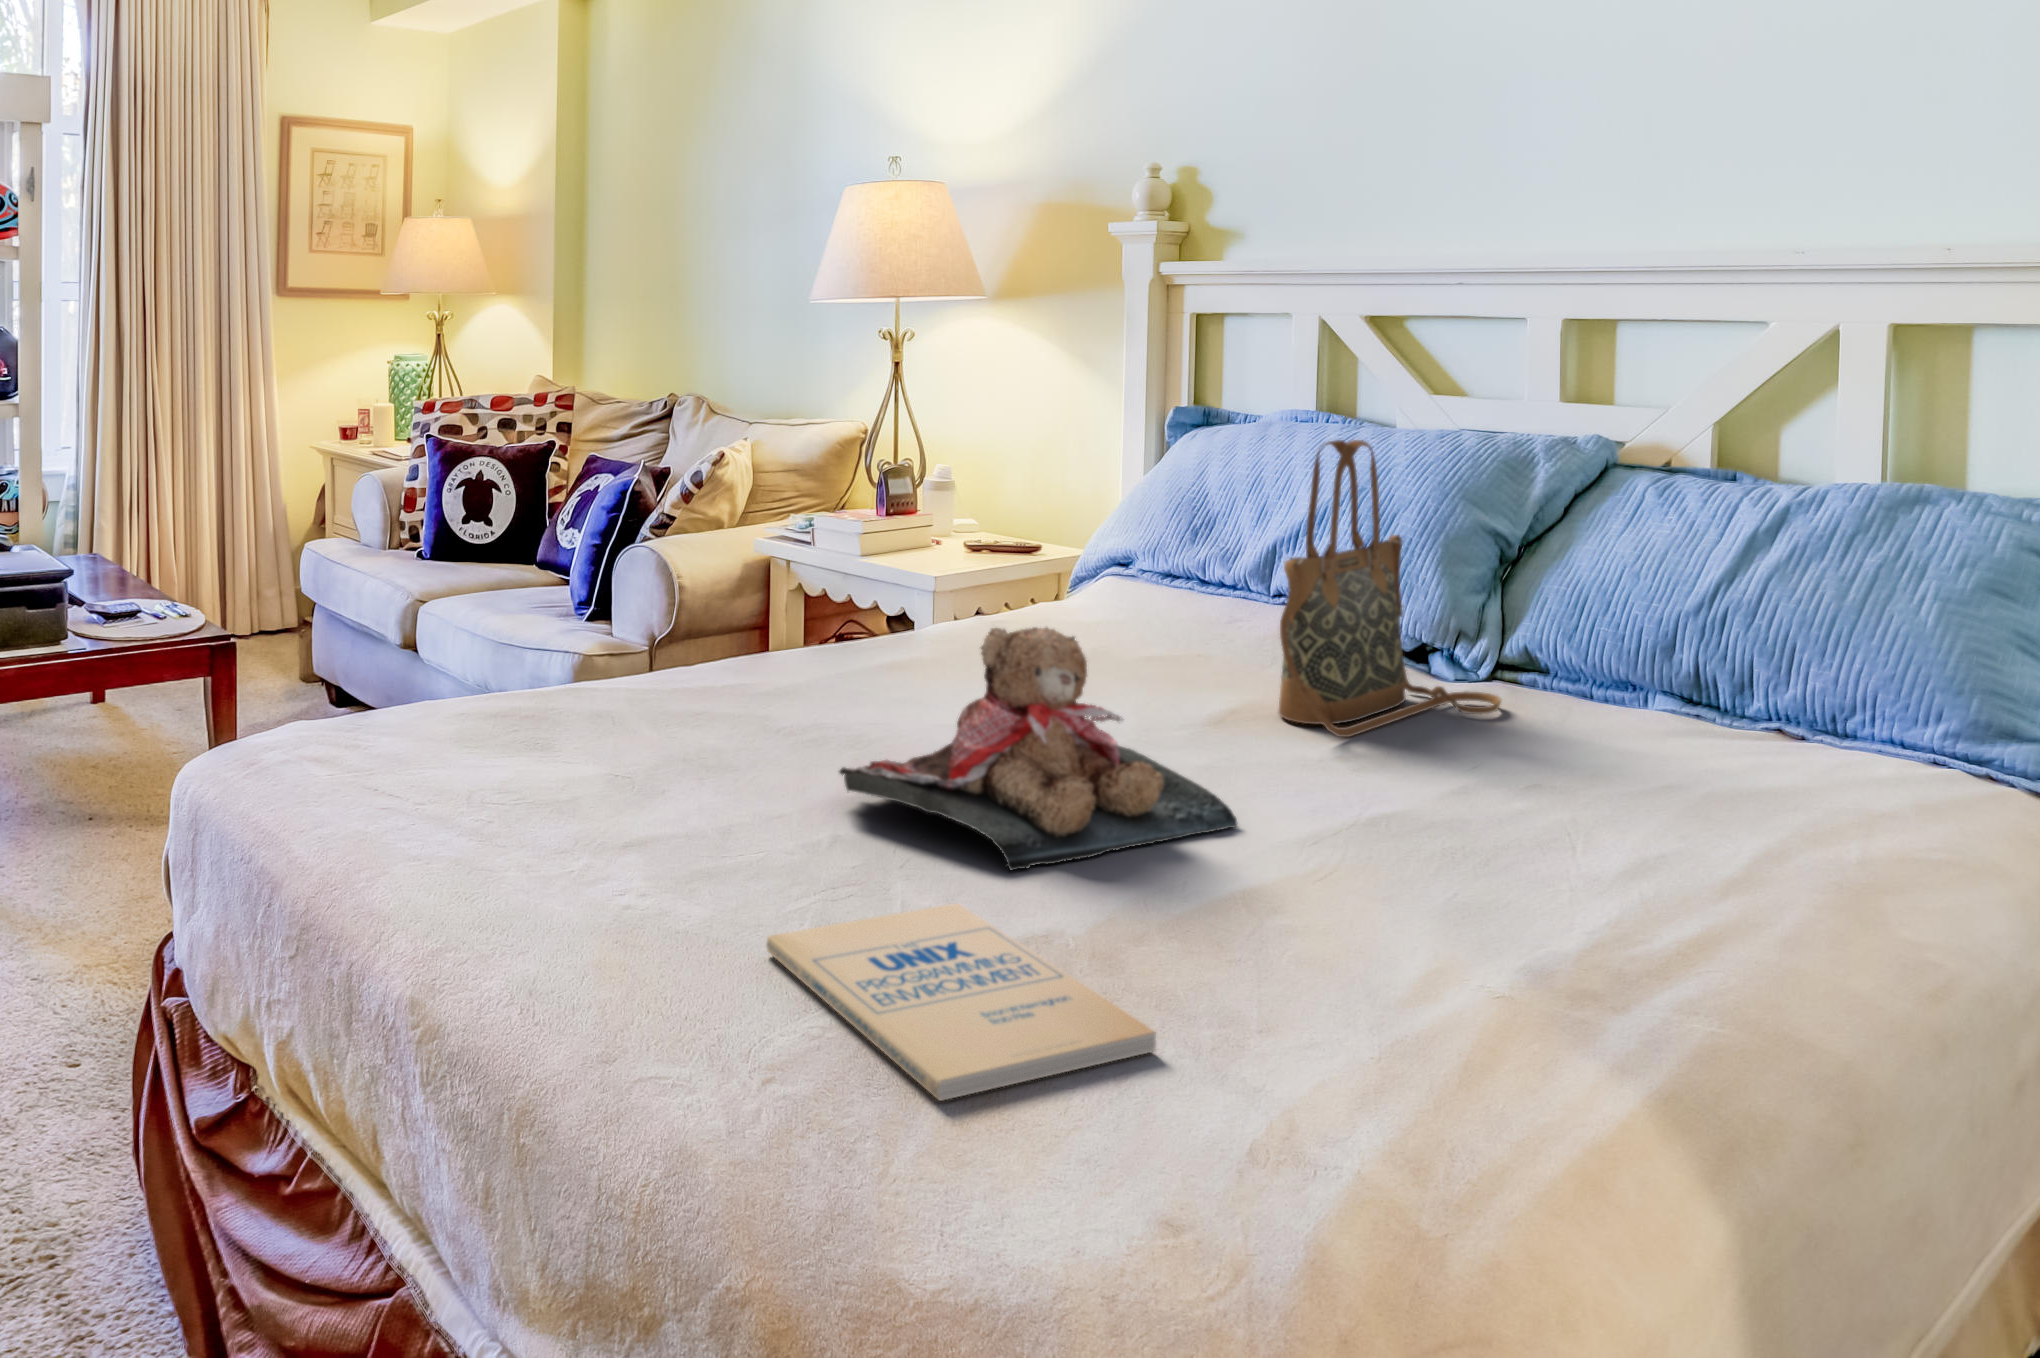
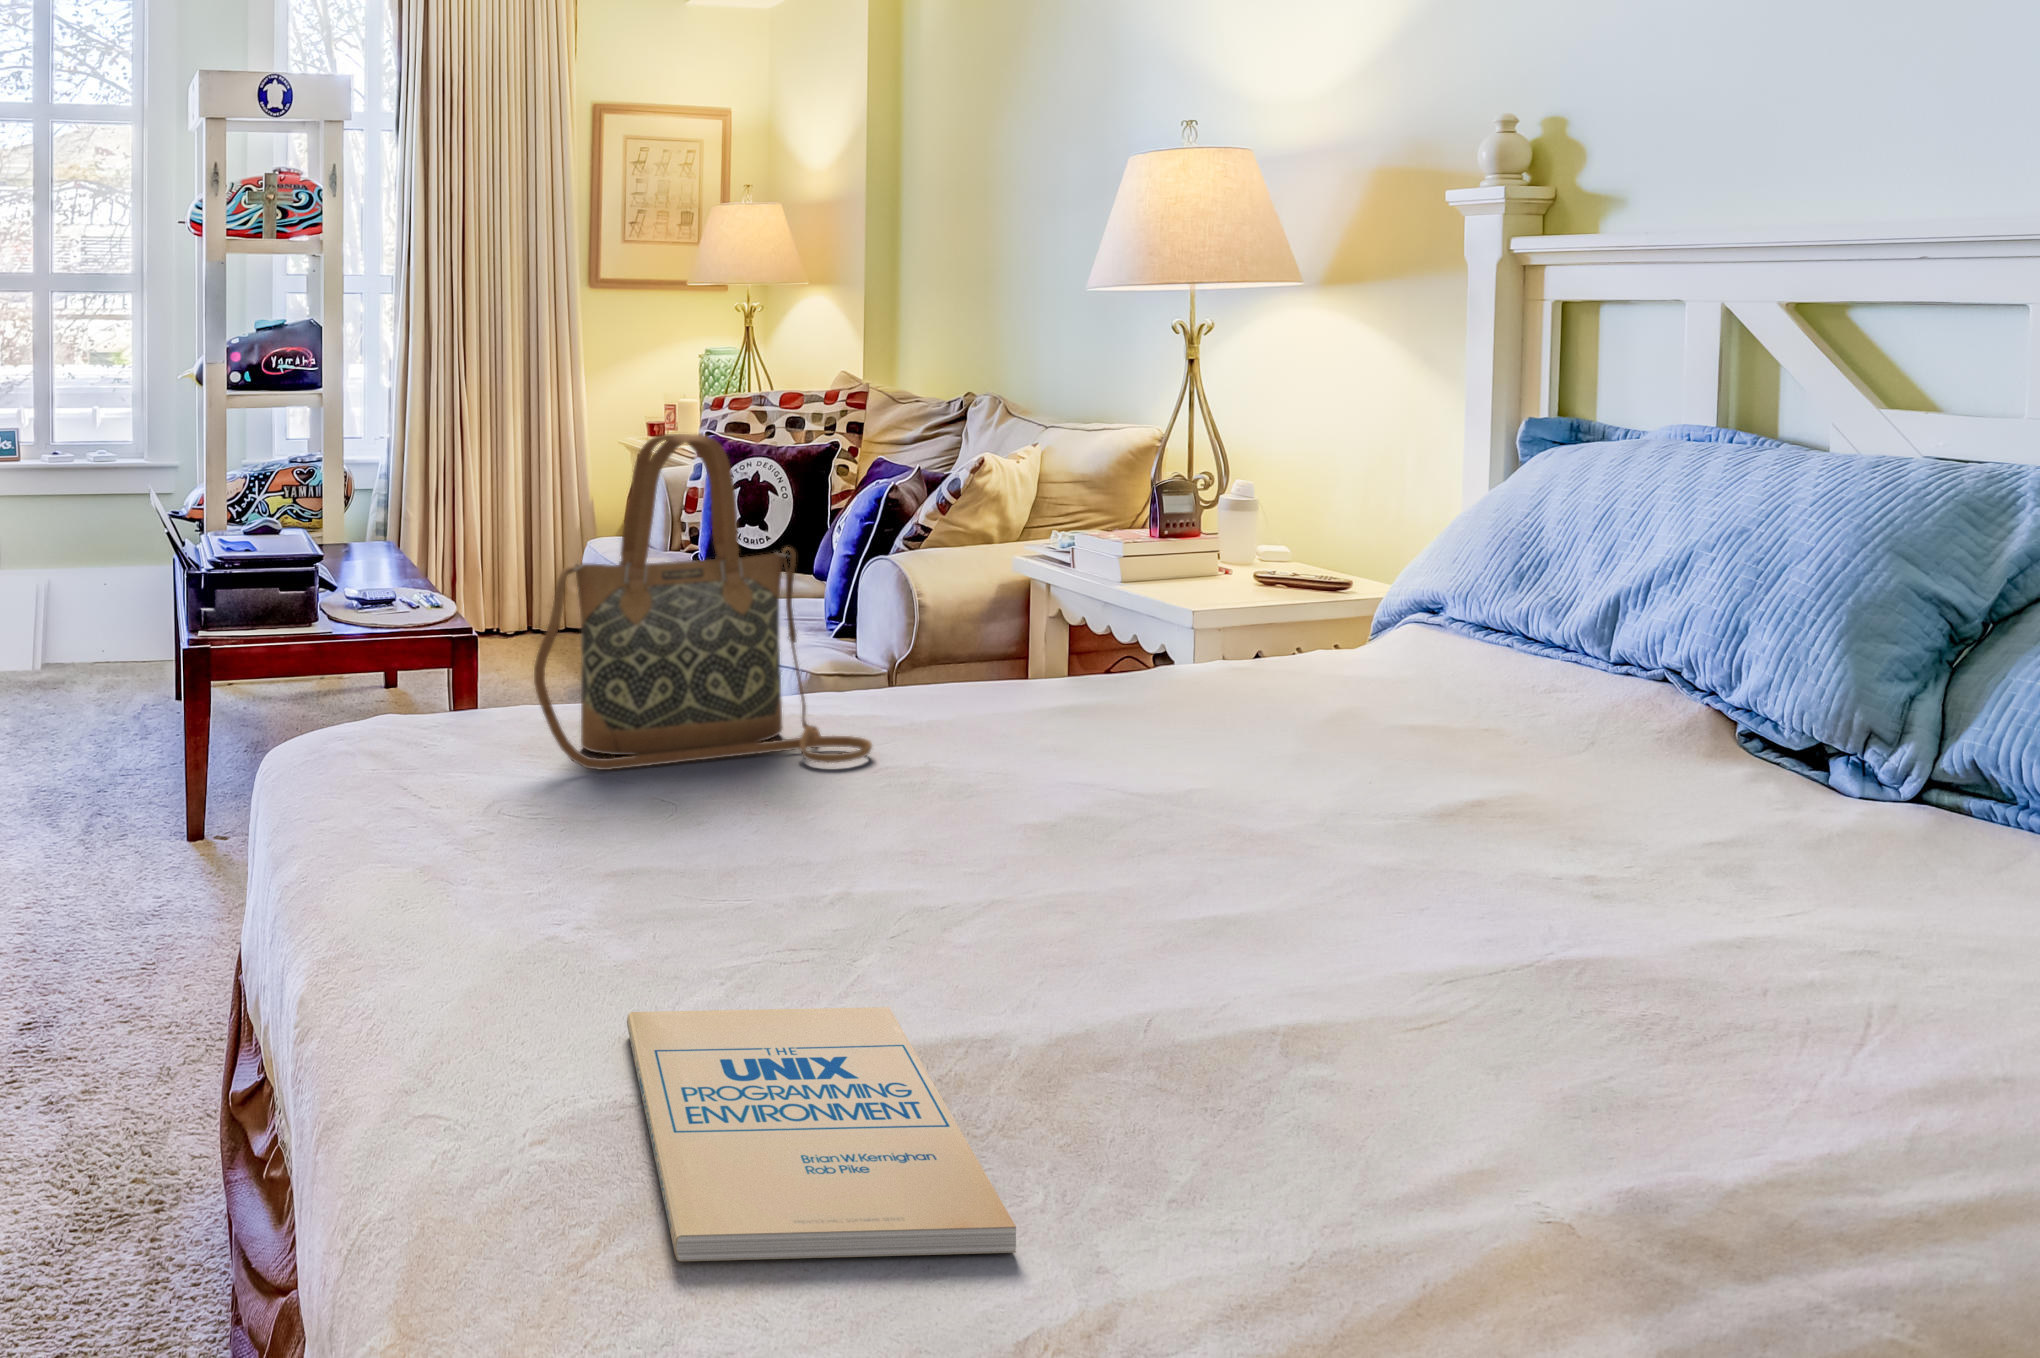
handbag: present [1279,440,1501,737] -> present [534,434,872,770]
teddy bear: present [839,627,1238,870] -> none [852,669,1367,976]

